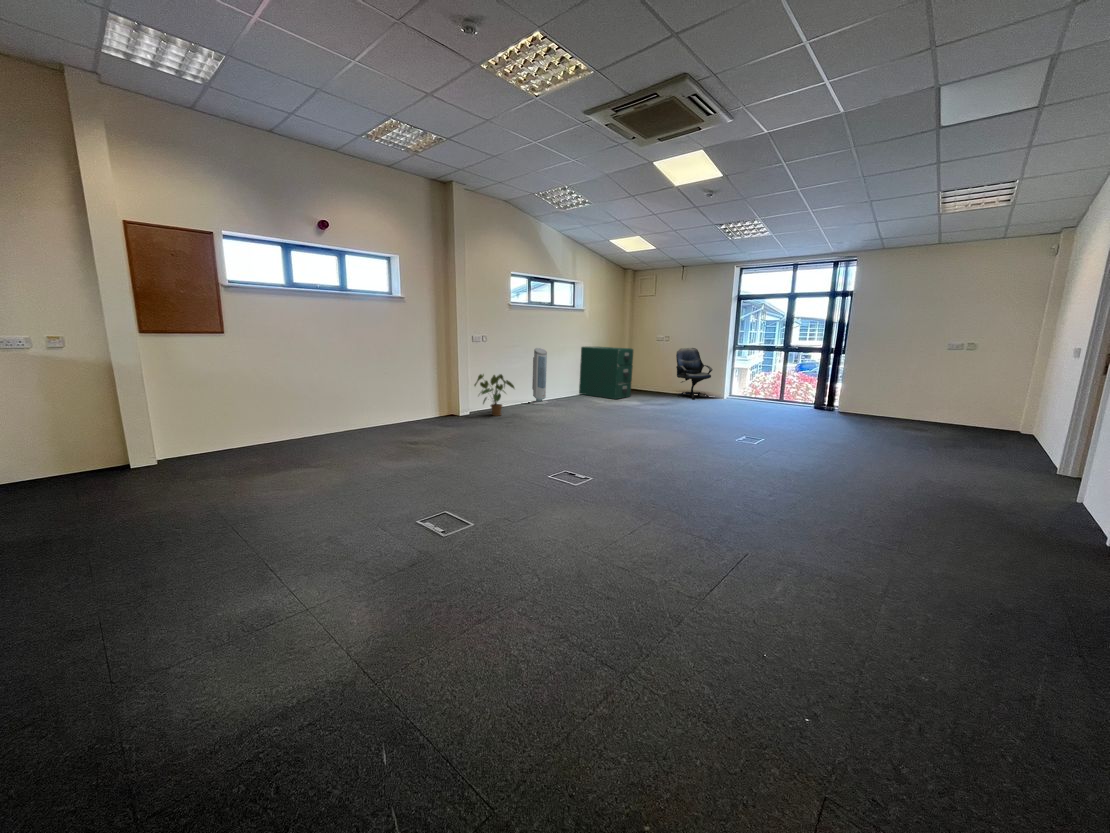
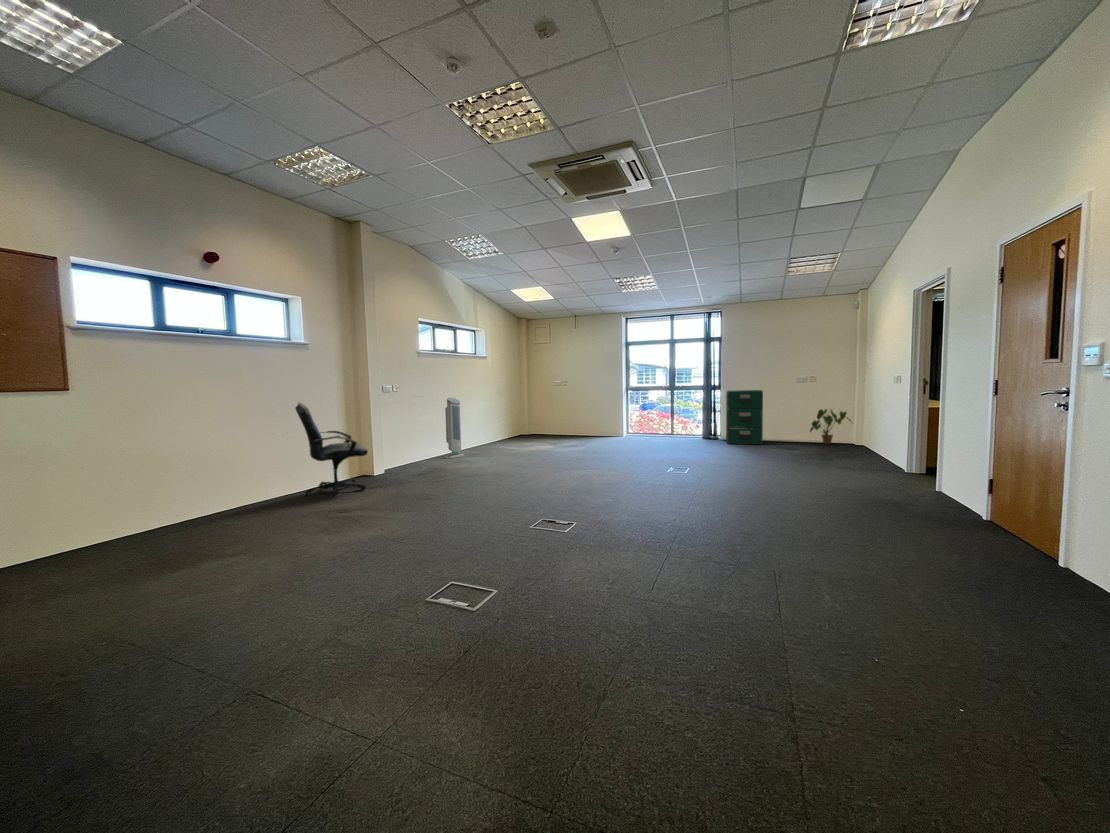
filing cabinet: present [579,347,633,399] -> present [726,390,763,445]
office chair: present [676,348,713,399] -> present [295,403,368,497]
house plant: present [475,374,514,416] -> present [810,409,851,444]

